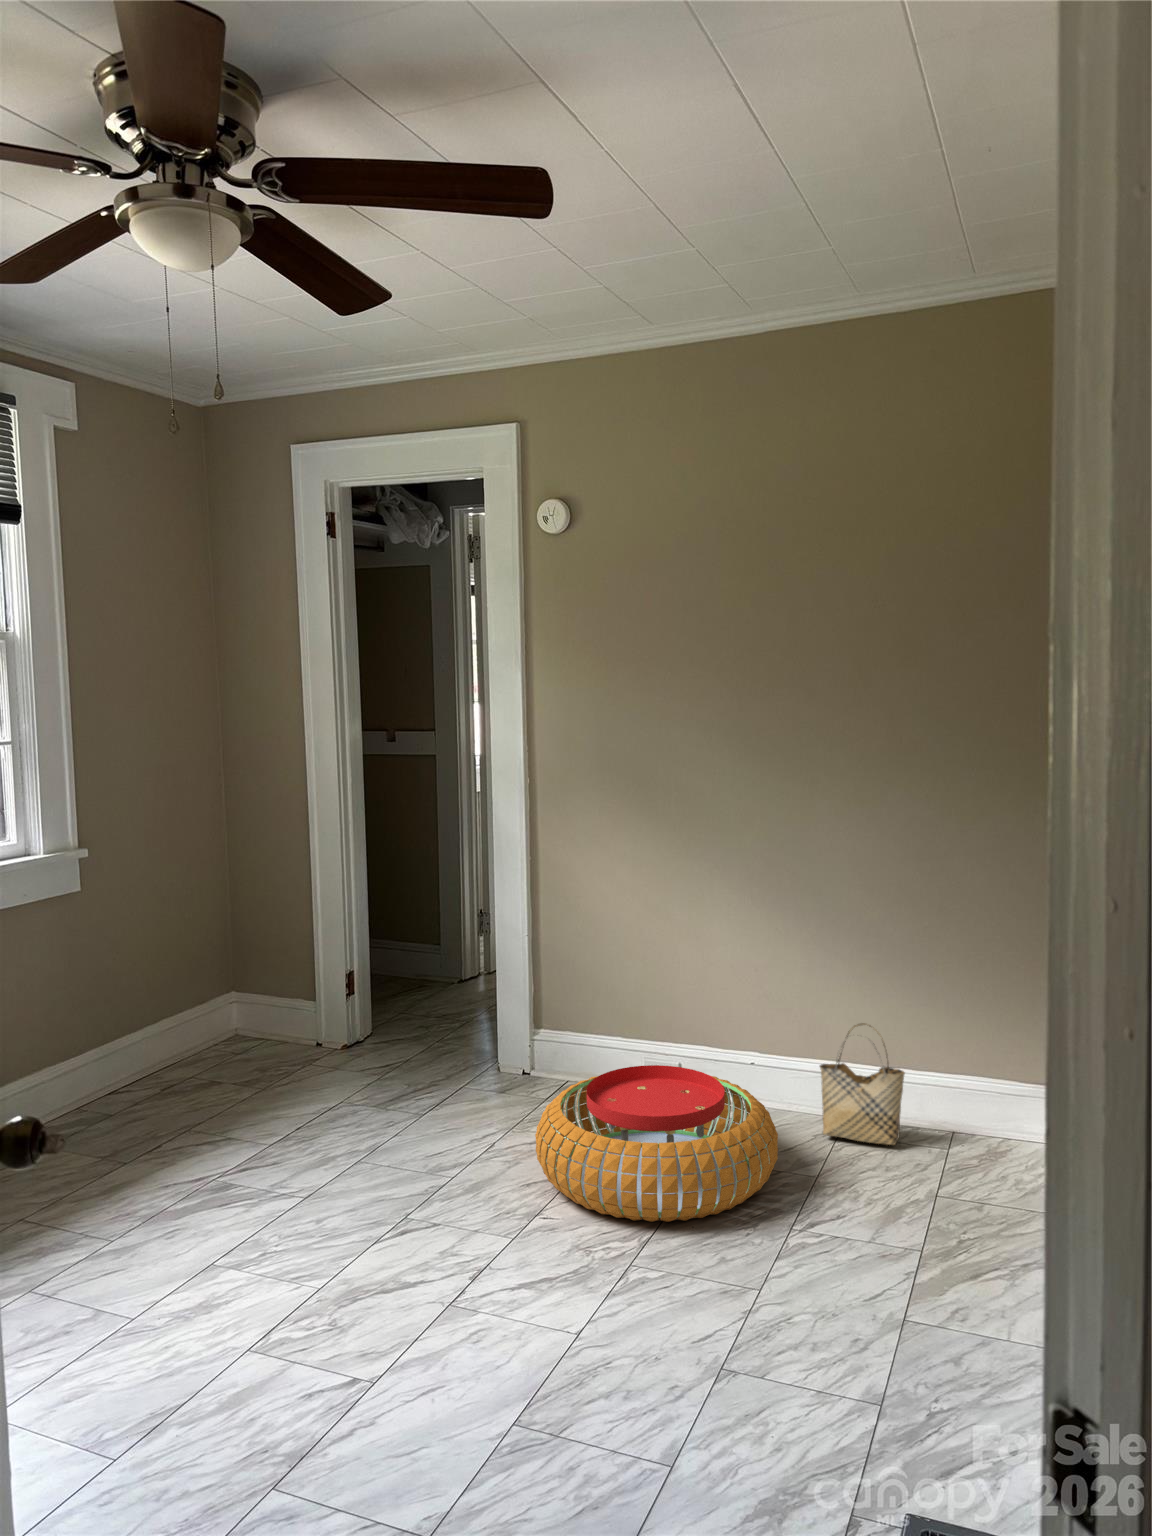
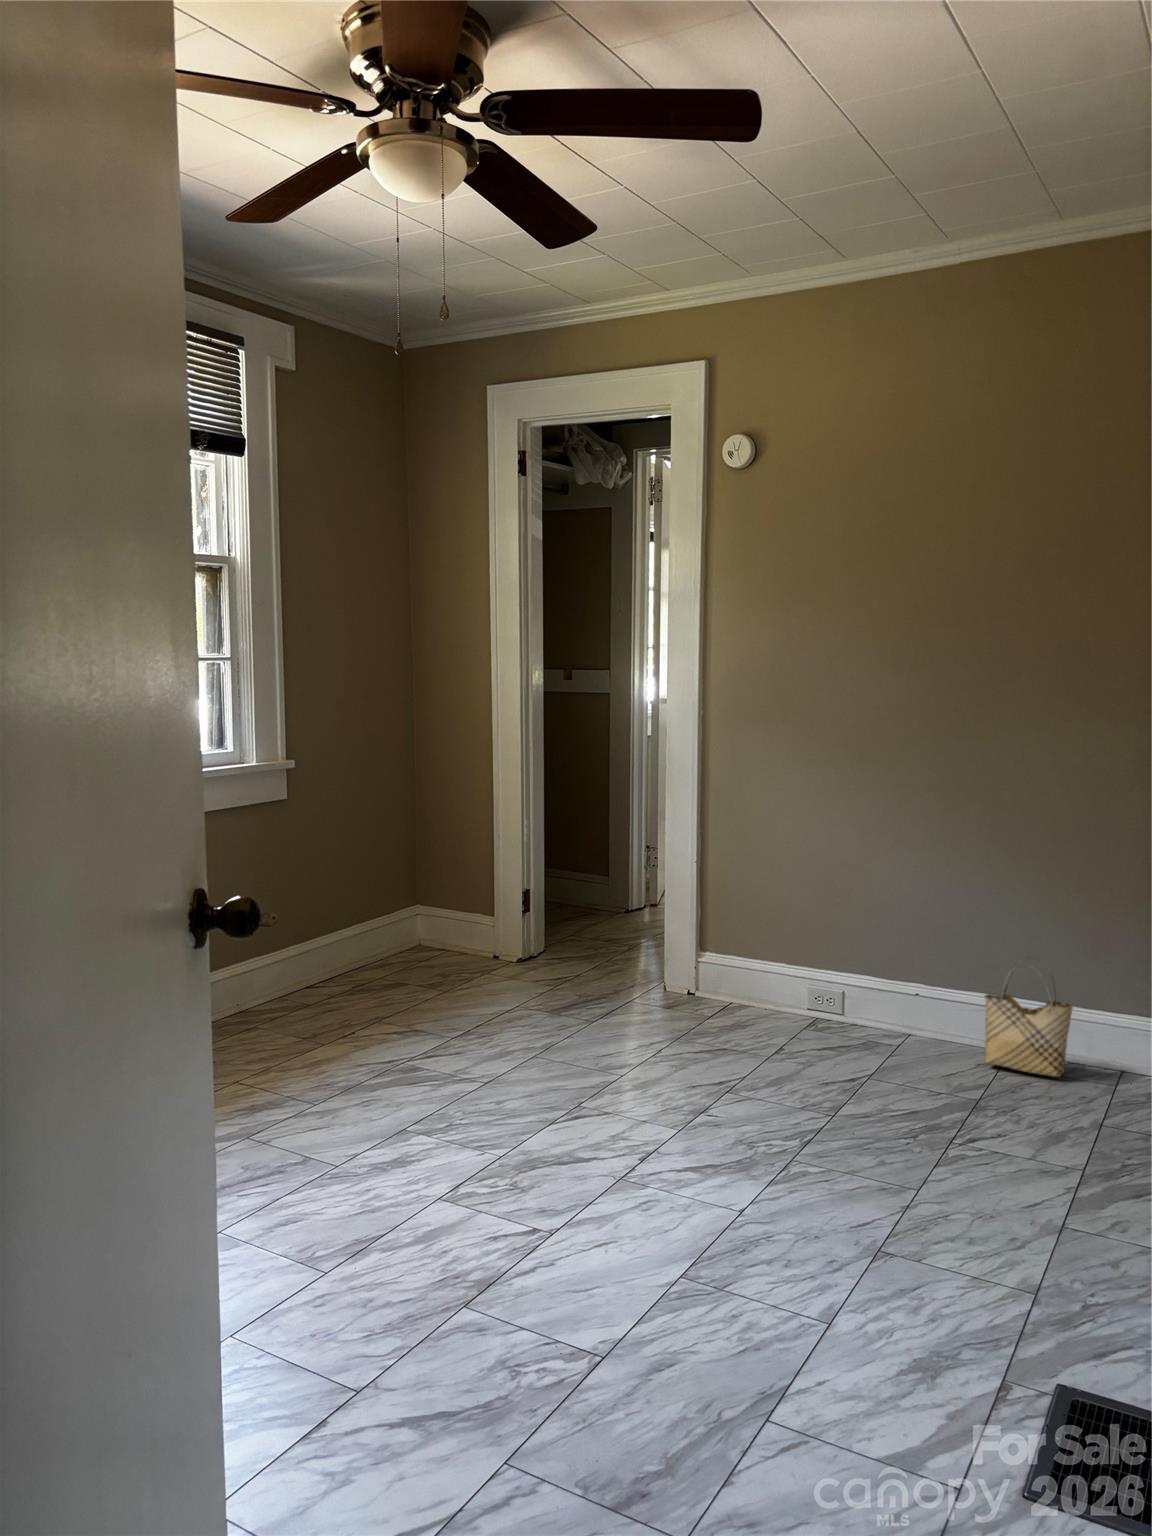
pouf: present [535,1065,778,1222] -> none [701,984,940,1126]

